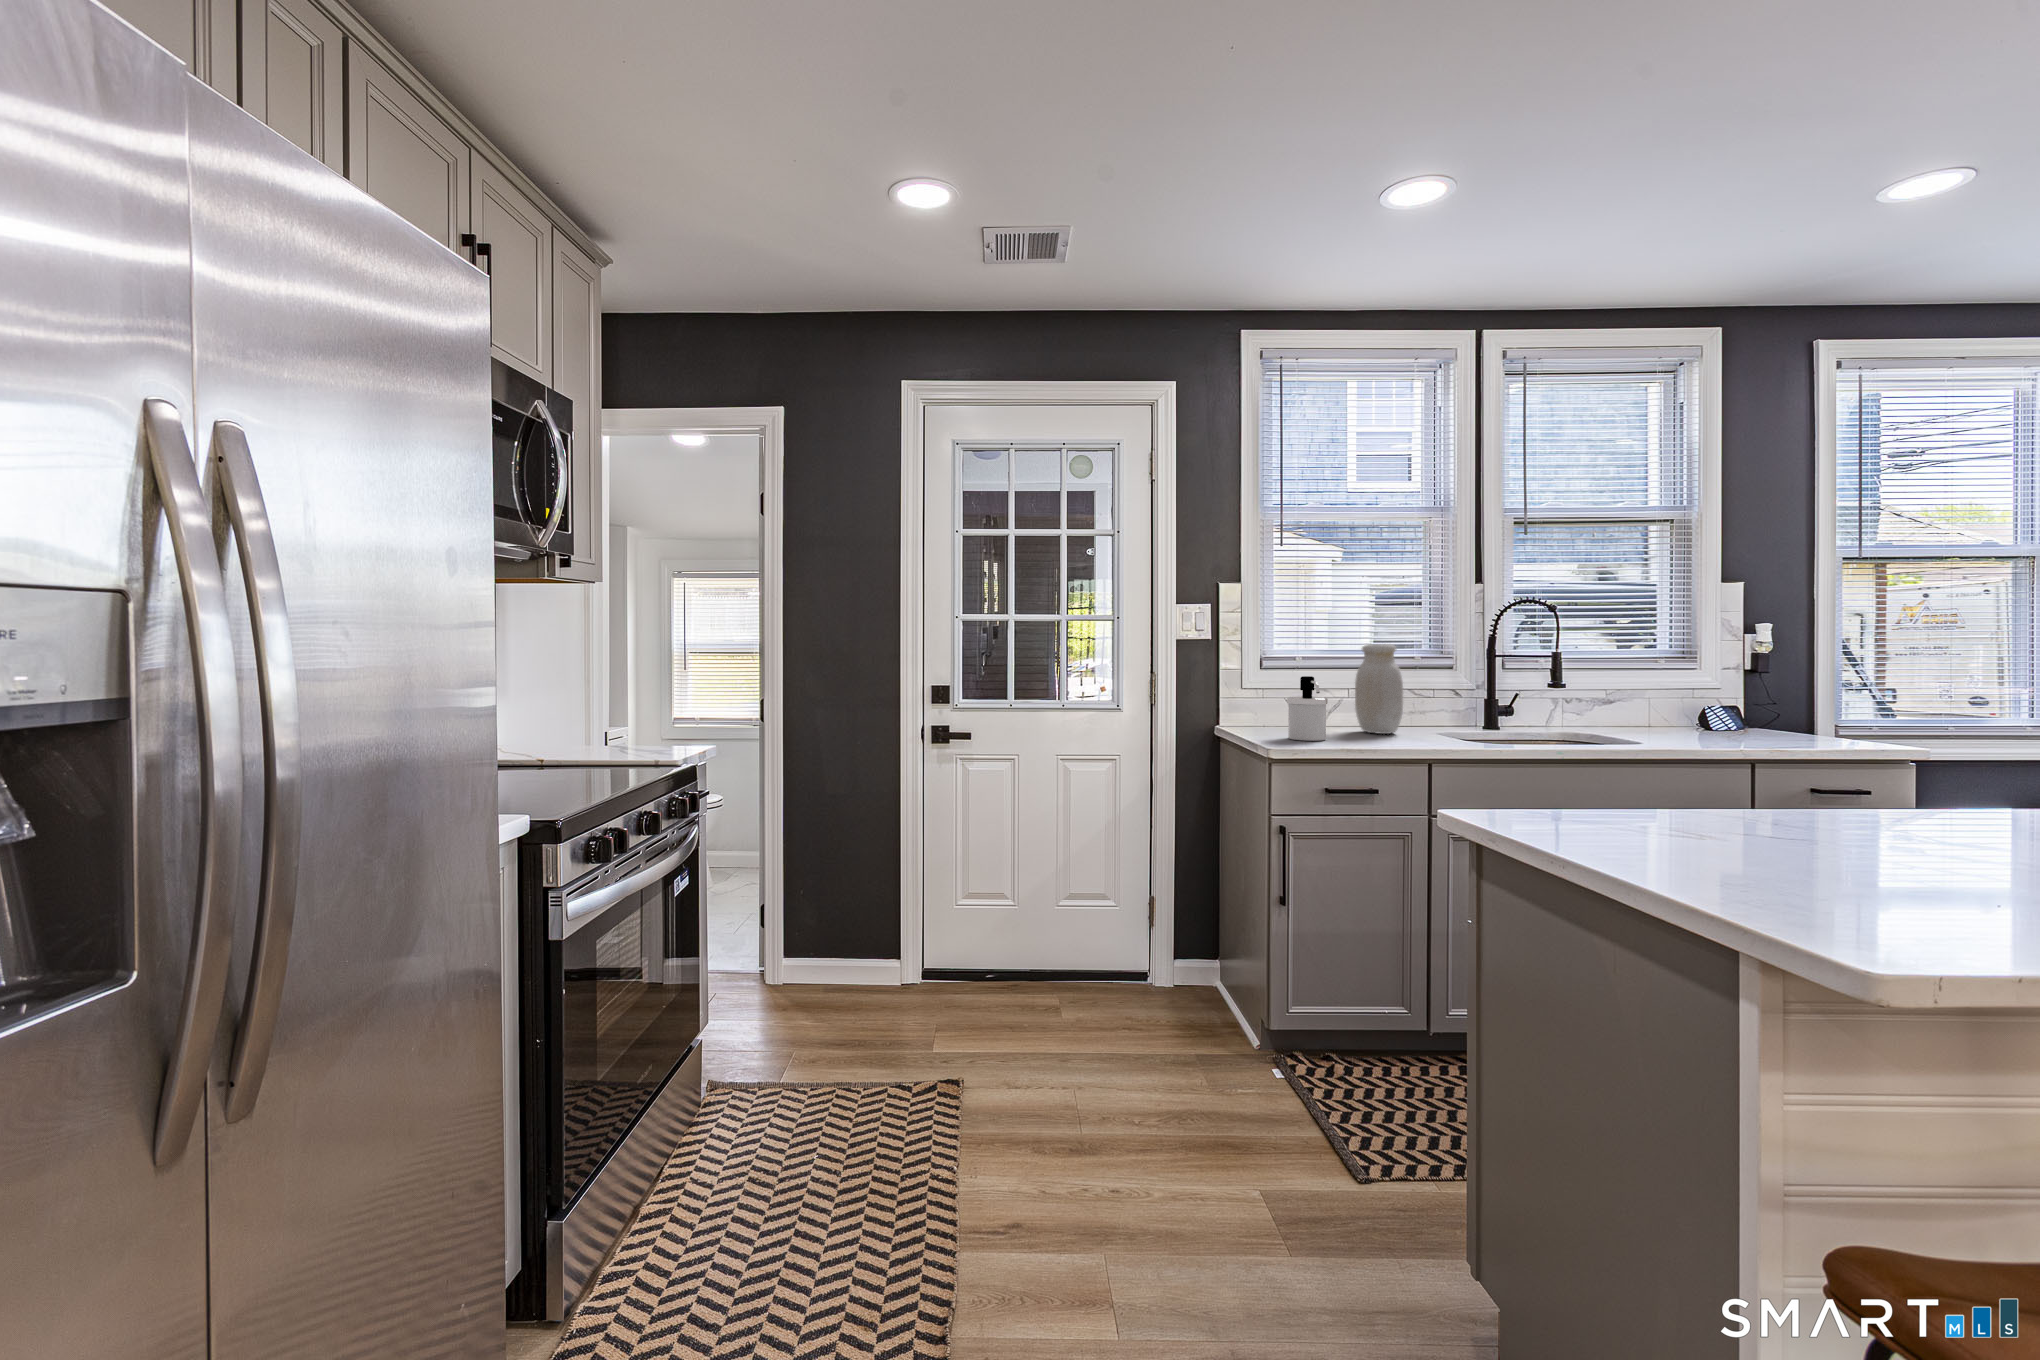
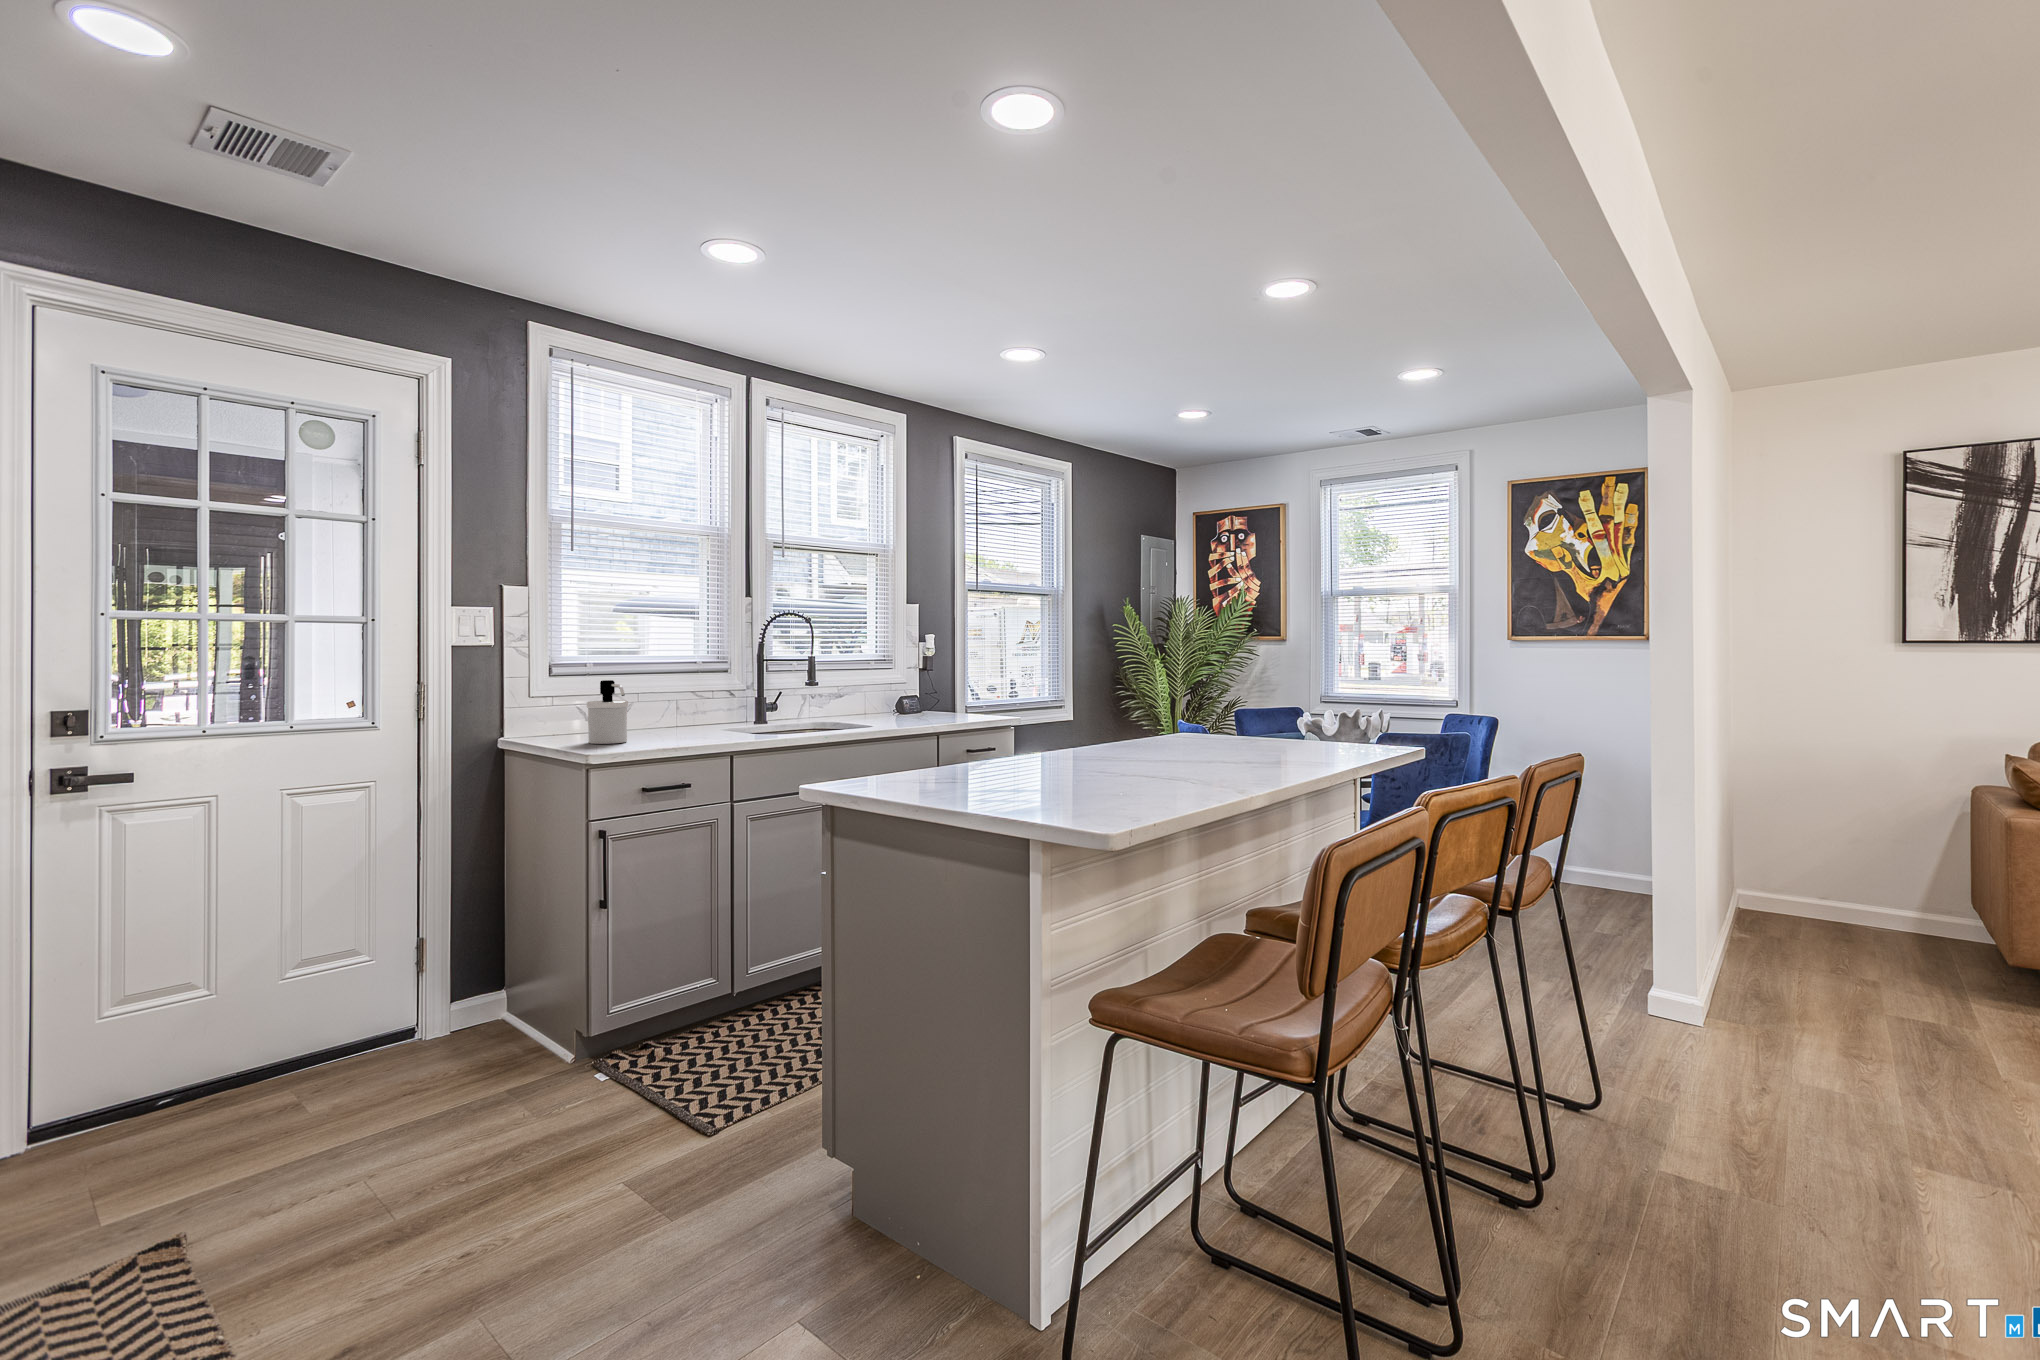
jar: present [1355,644,1403,734] -> none [646,648,692,733]

